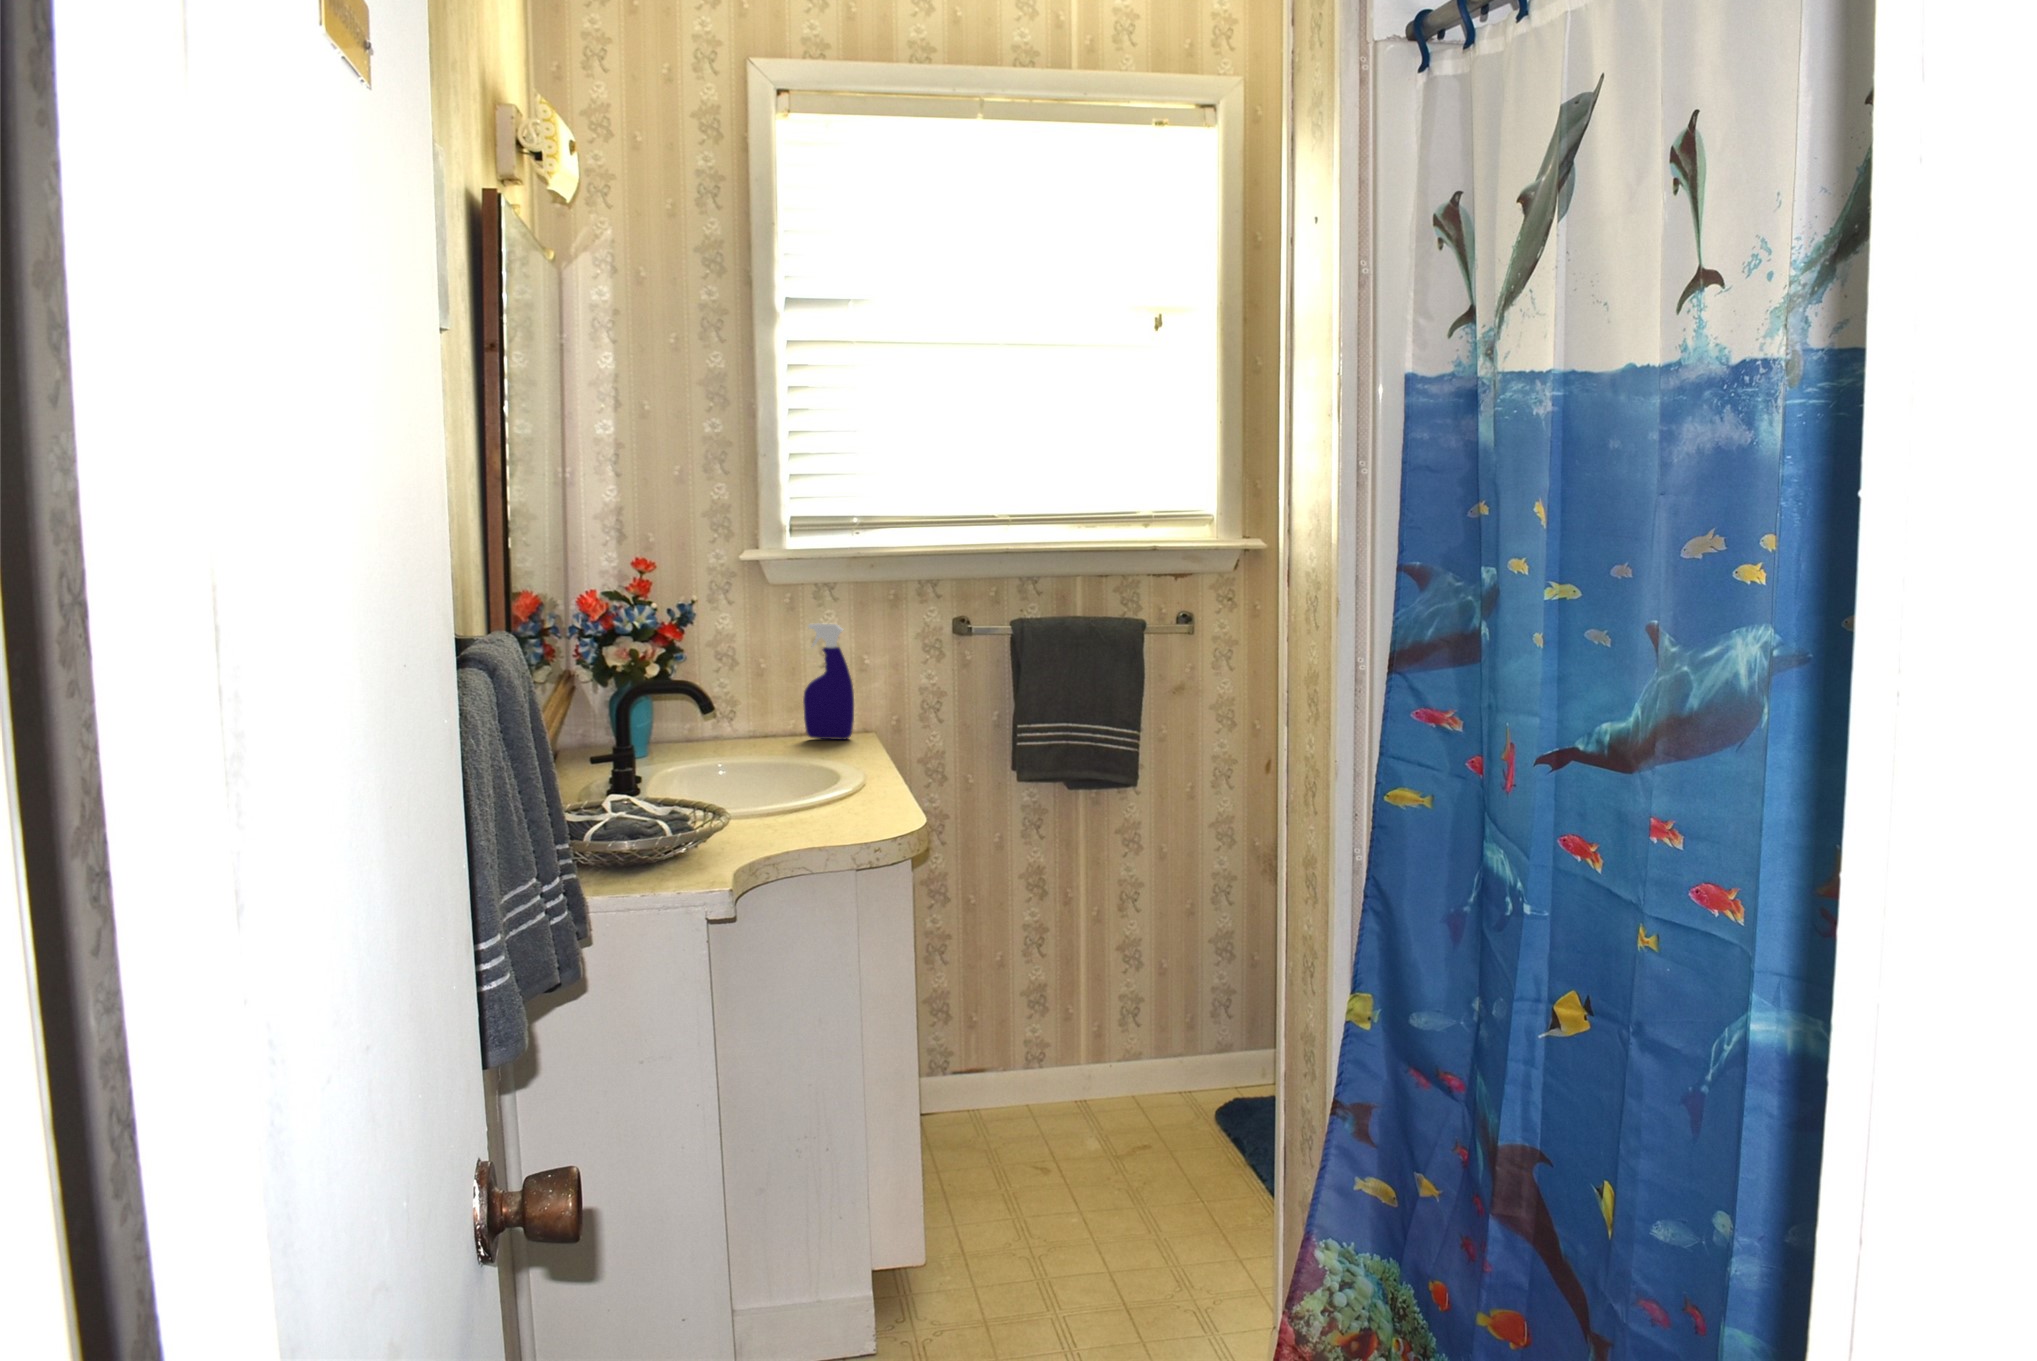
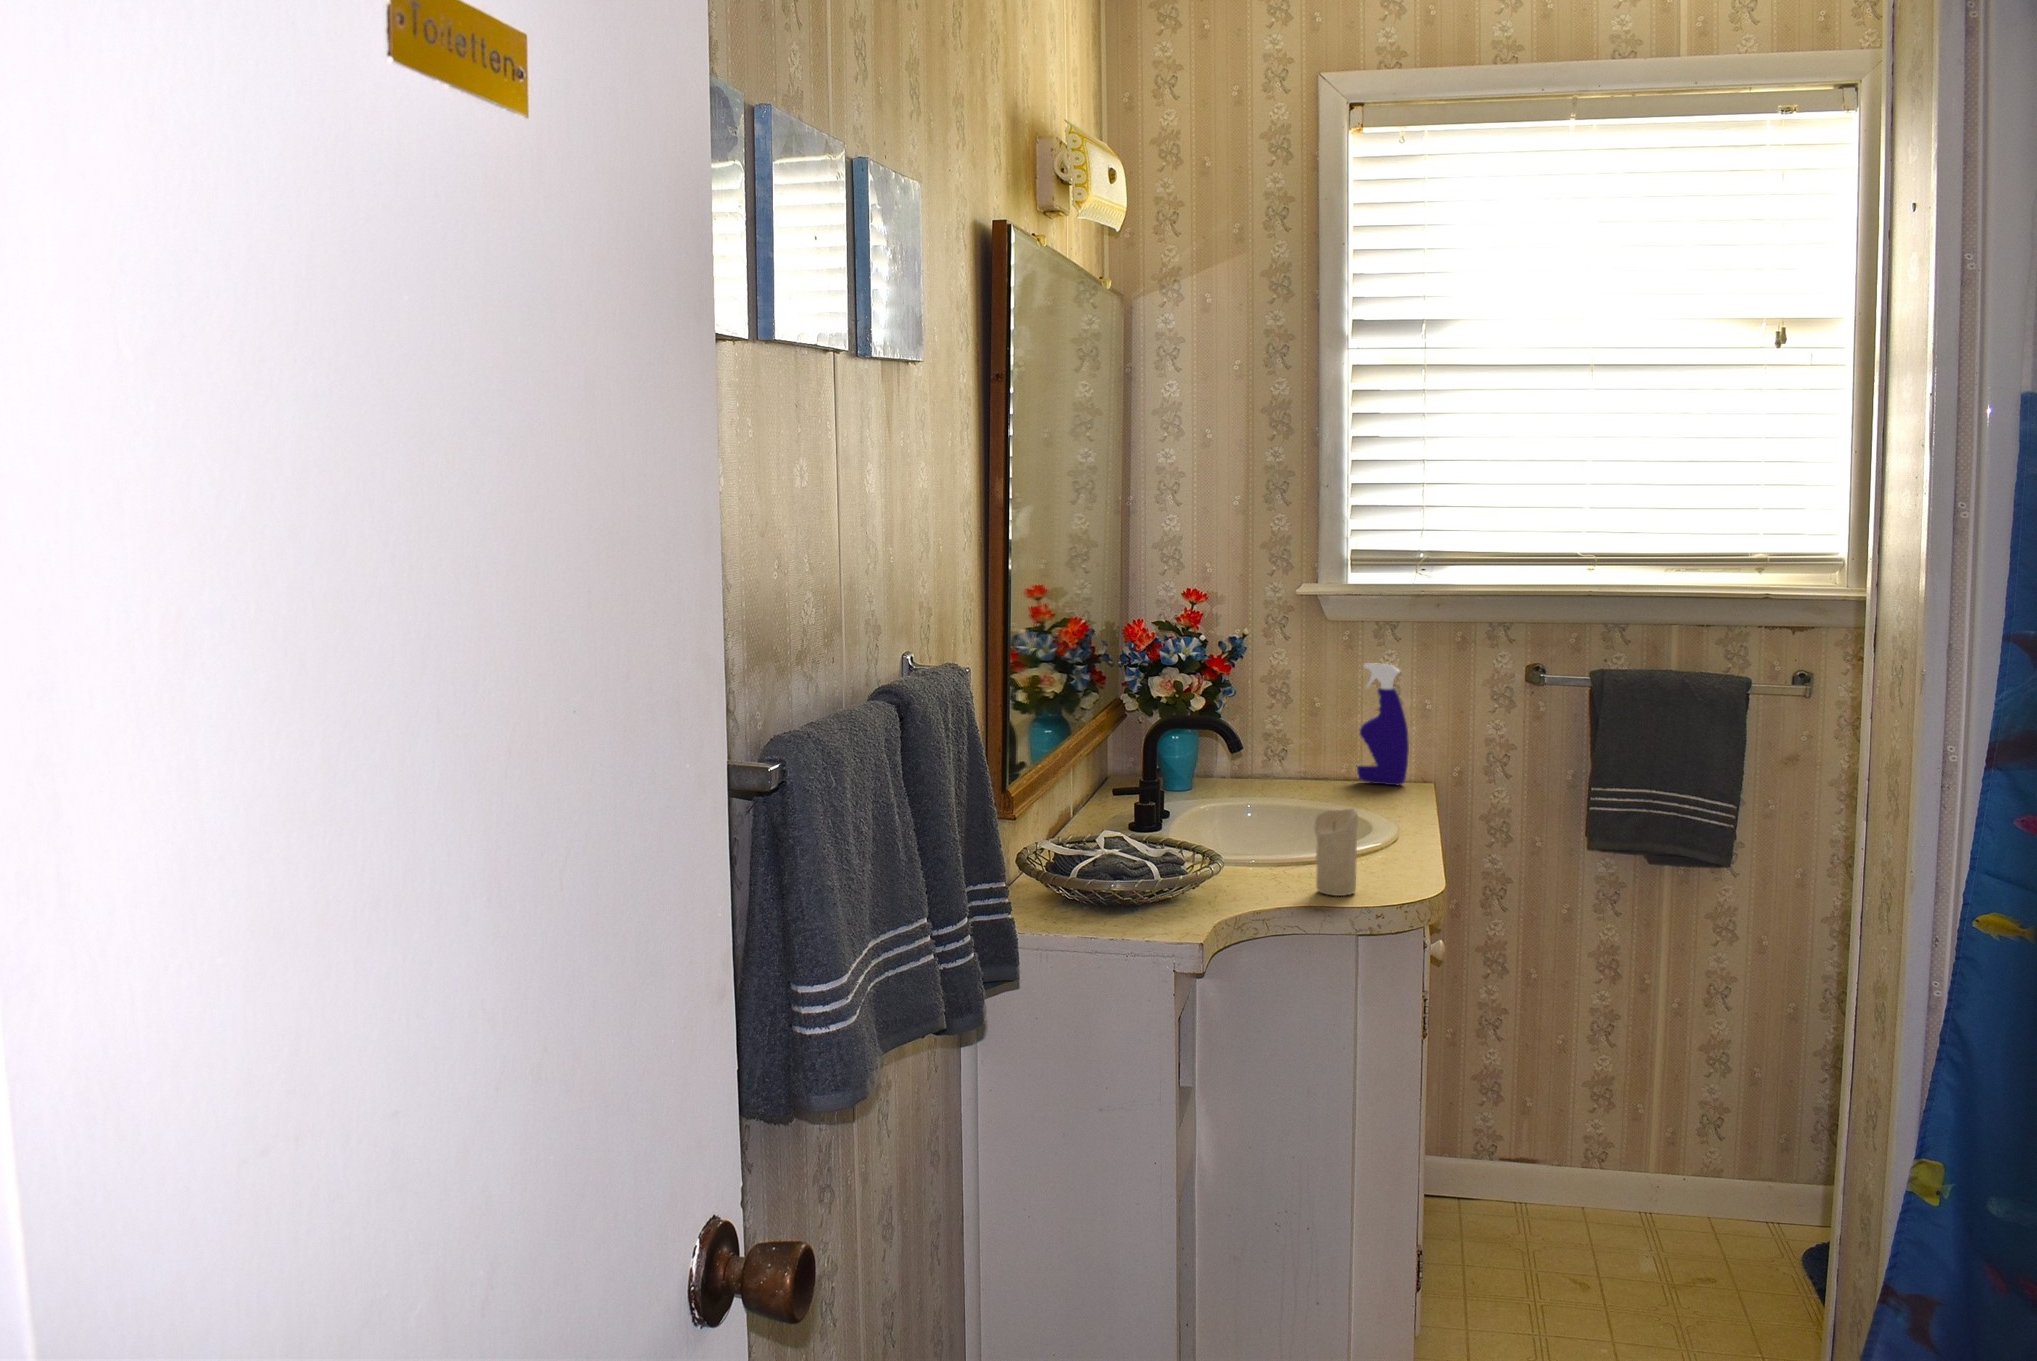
candle: none [814,756,855,841] -> present [1314,809,1358,896]

